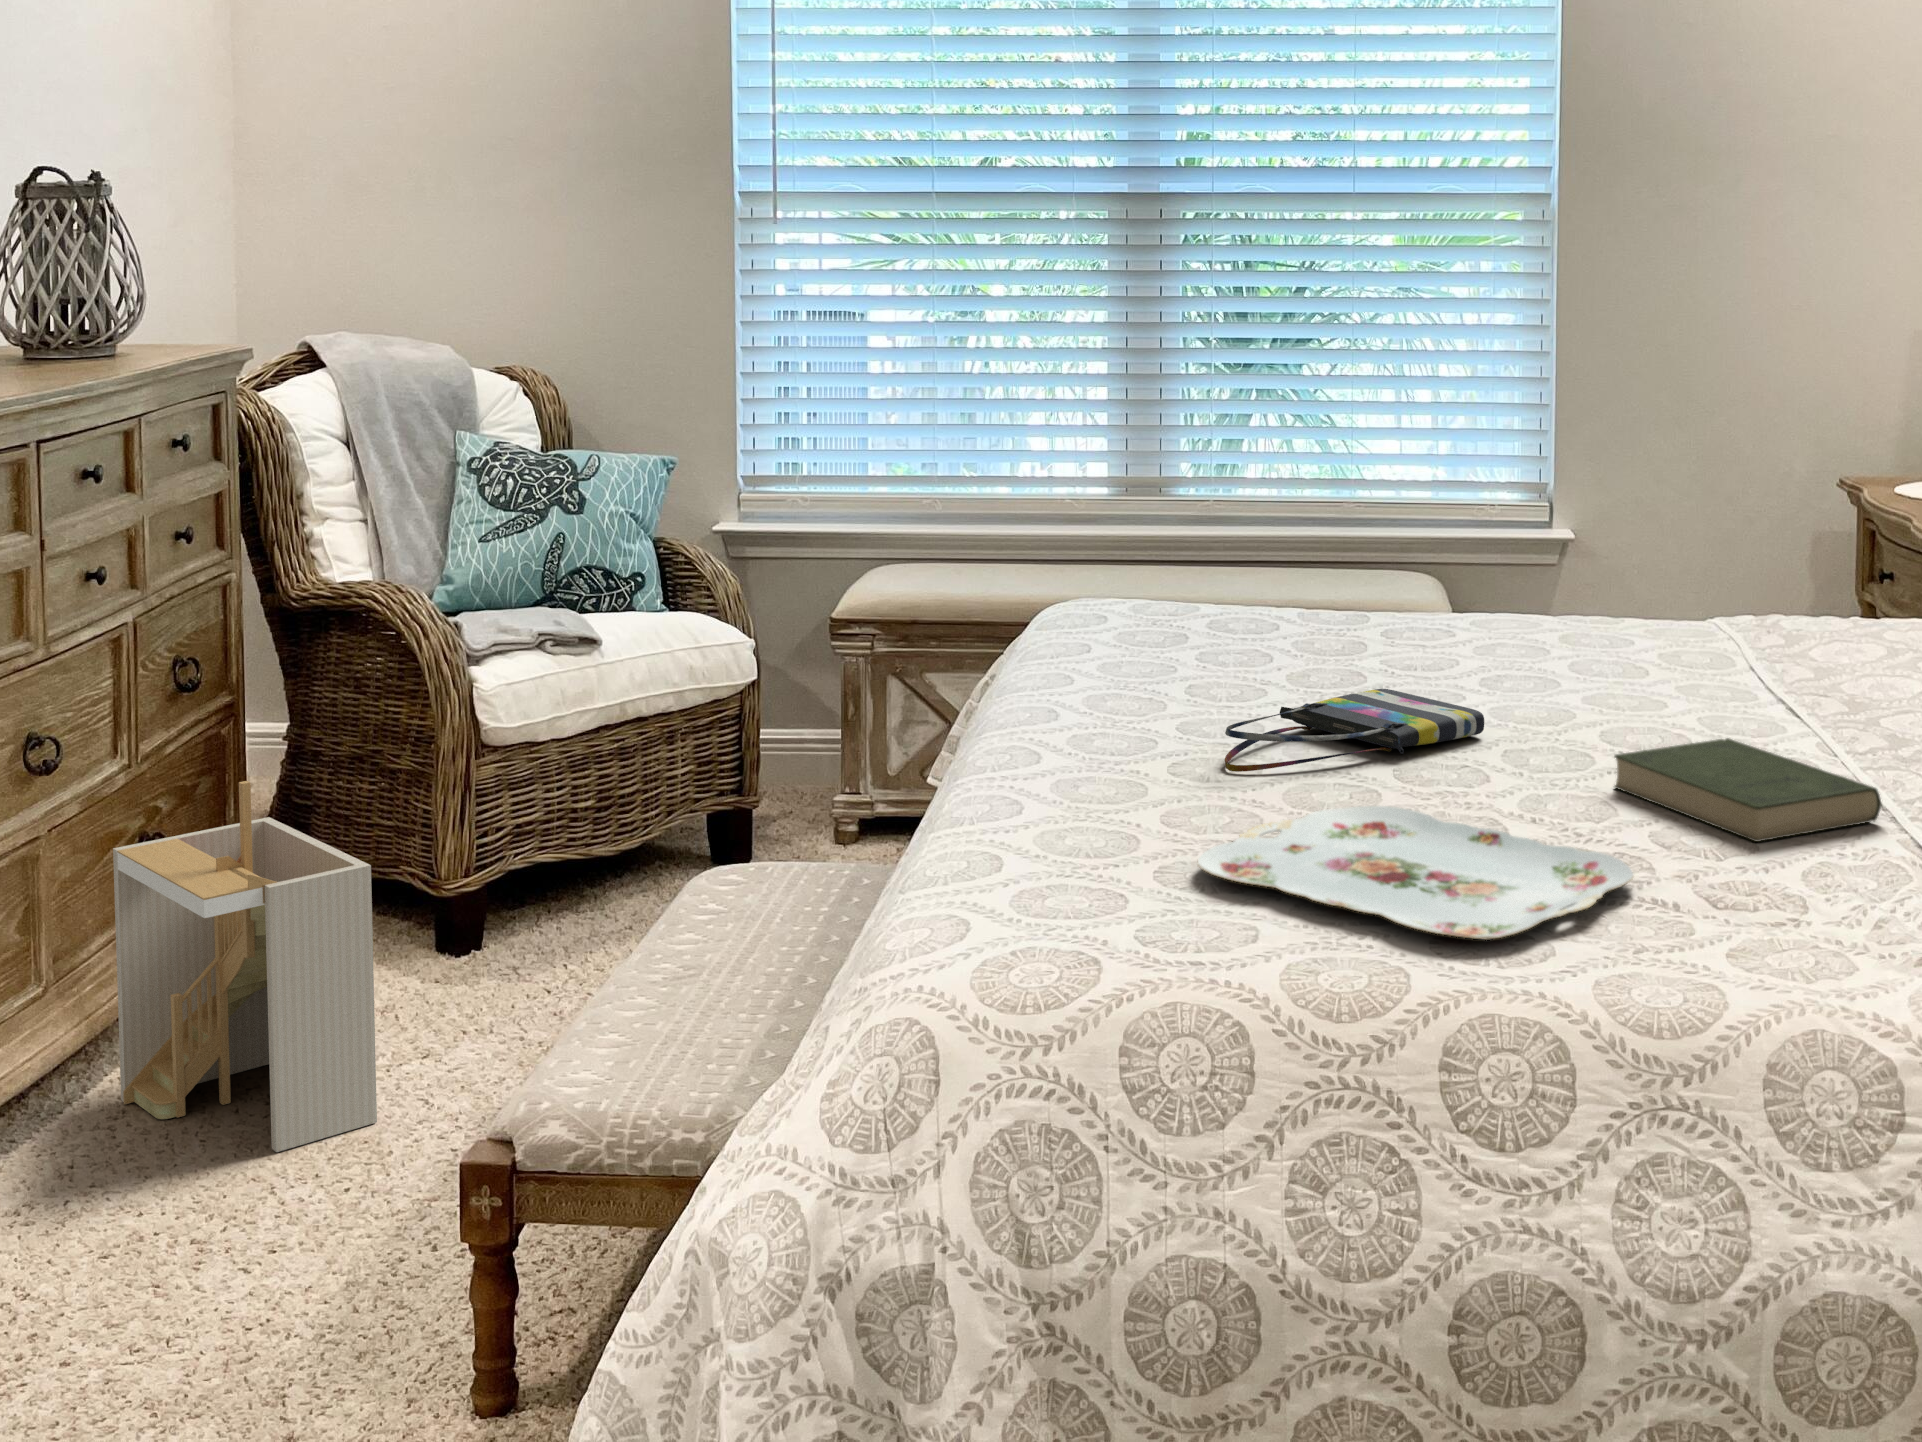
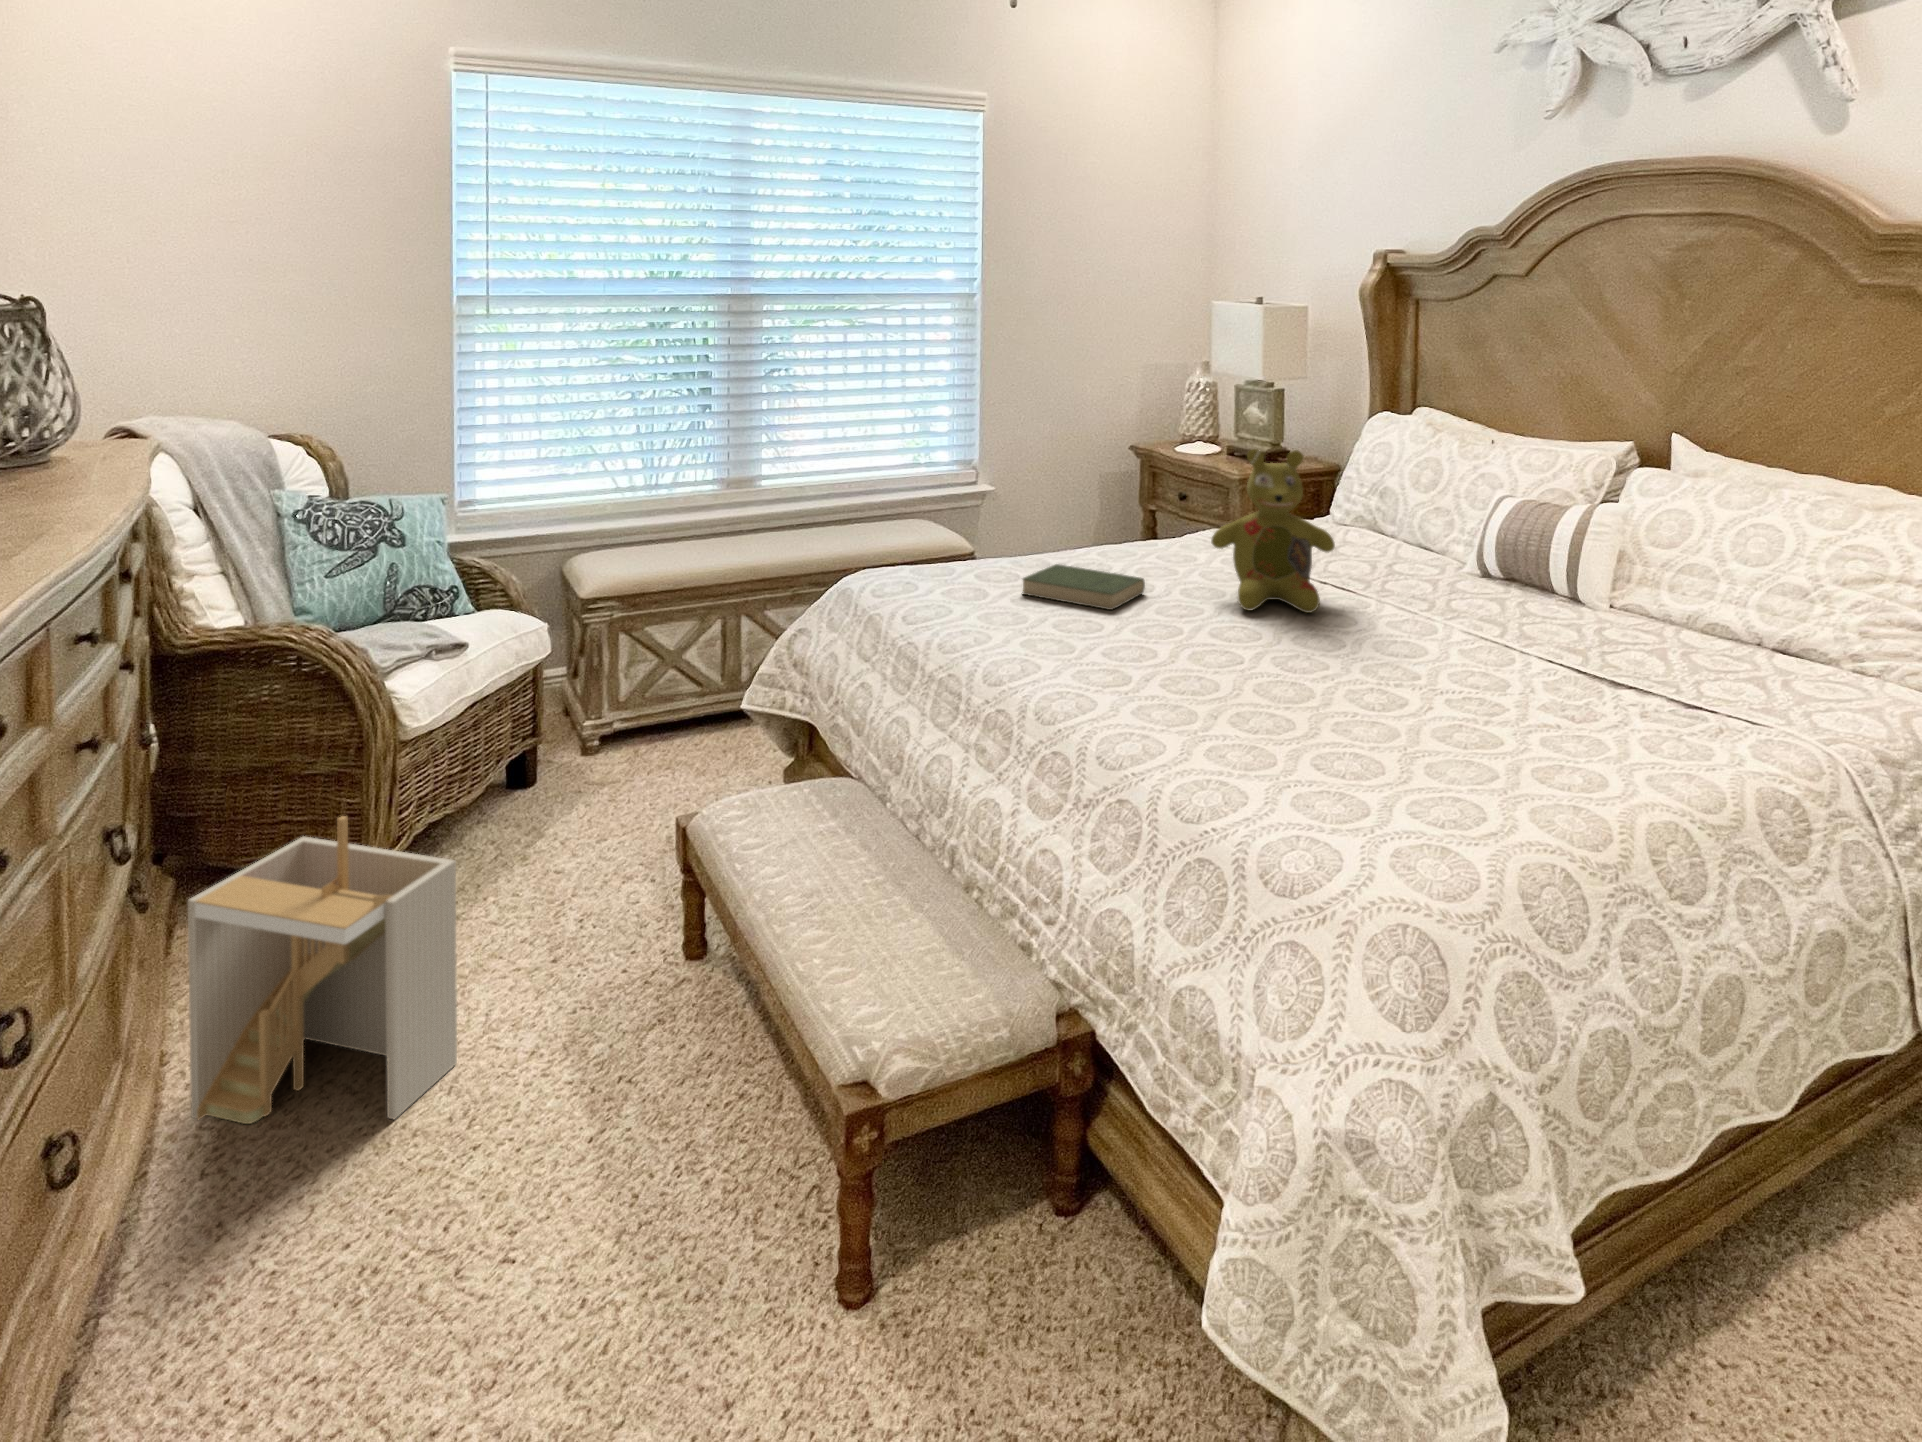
stuffed bear: none [1508,427,1731,721] -> present [1211,449,1335,613]
tote bag: present [1225,689,1484,772] -> none [1168,613,1273,683]
book: present [1614,738,1881,842] -> present [1022,564,1145,610]
serving tray: present [1198,806,1634,940] -> none [1322,692,1579,776]

